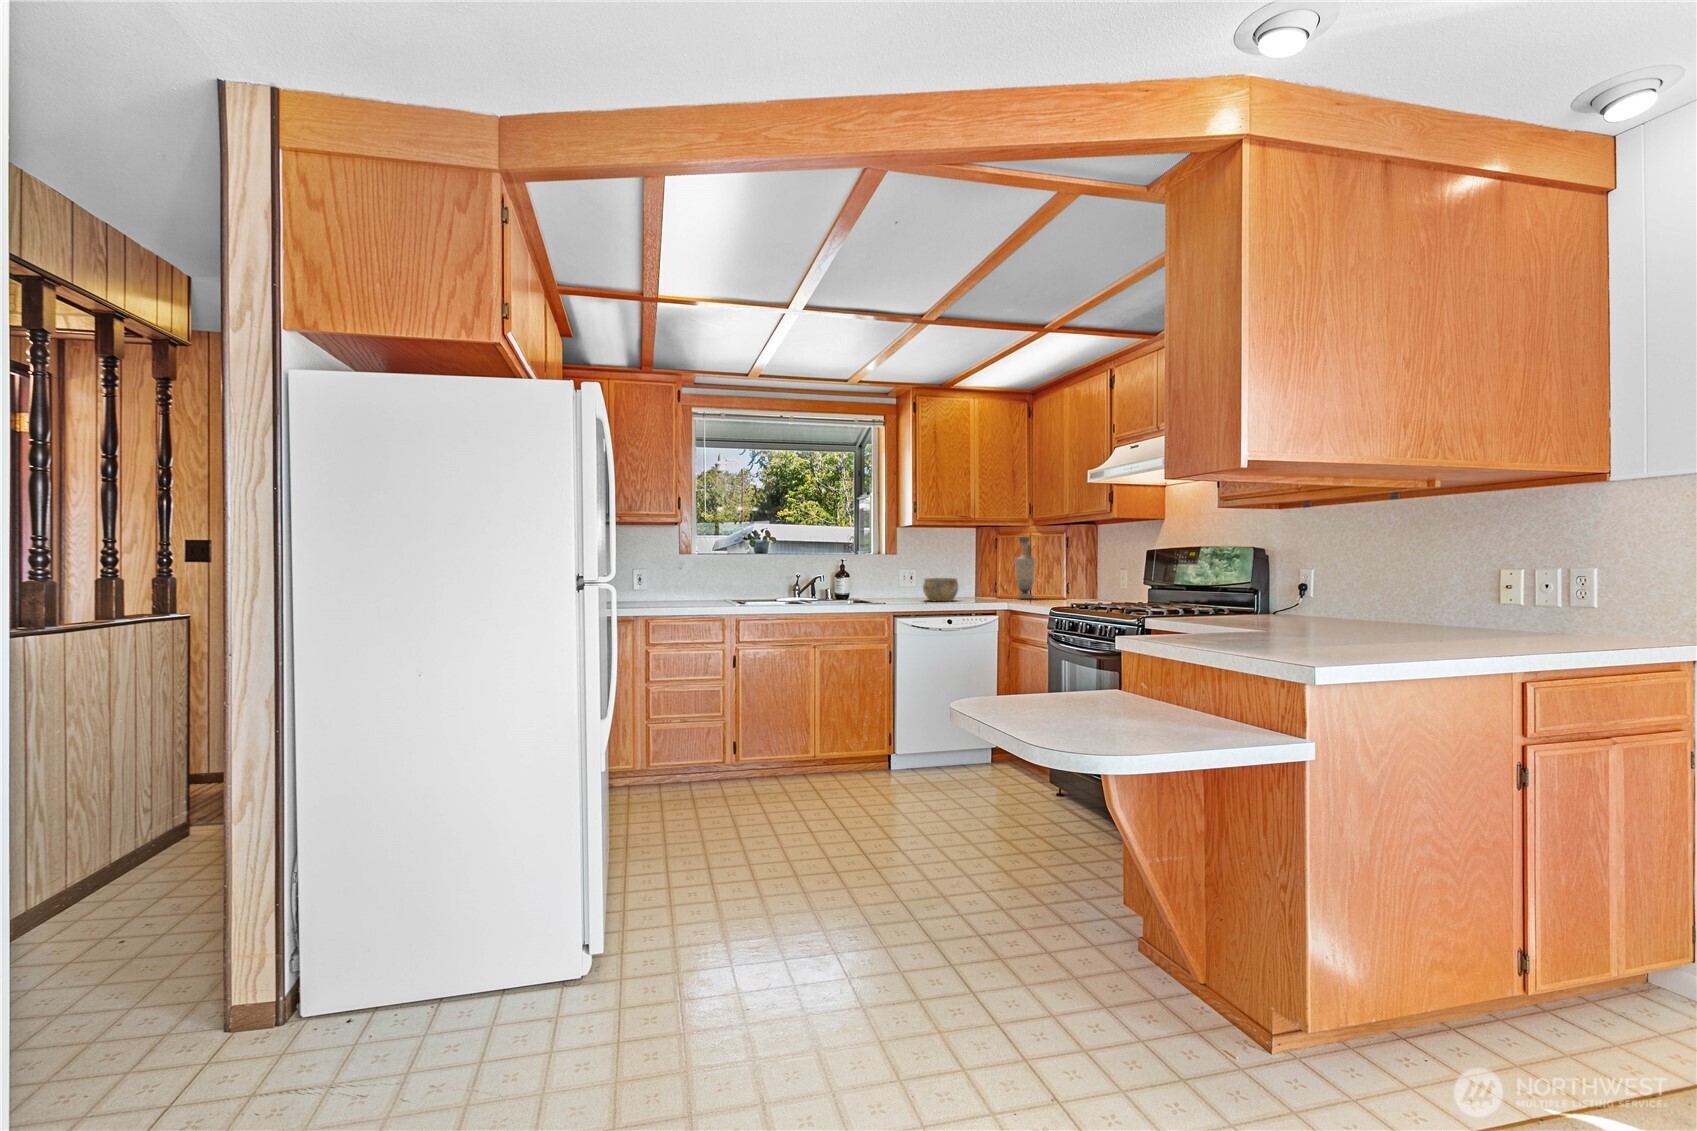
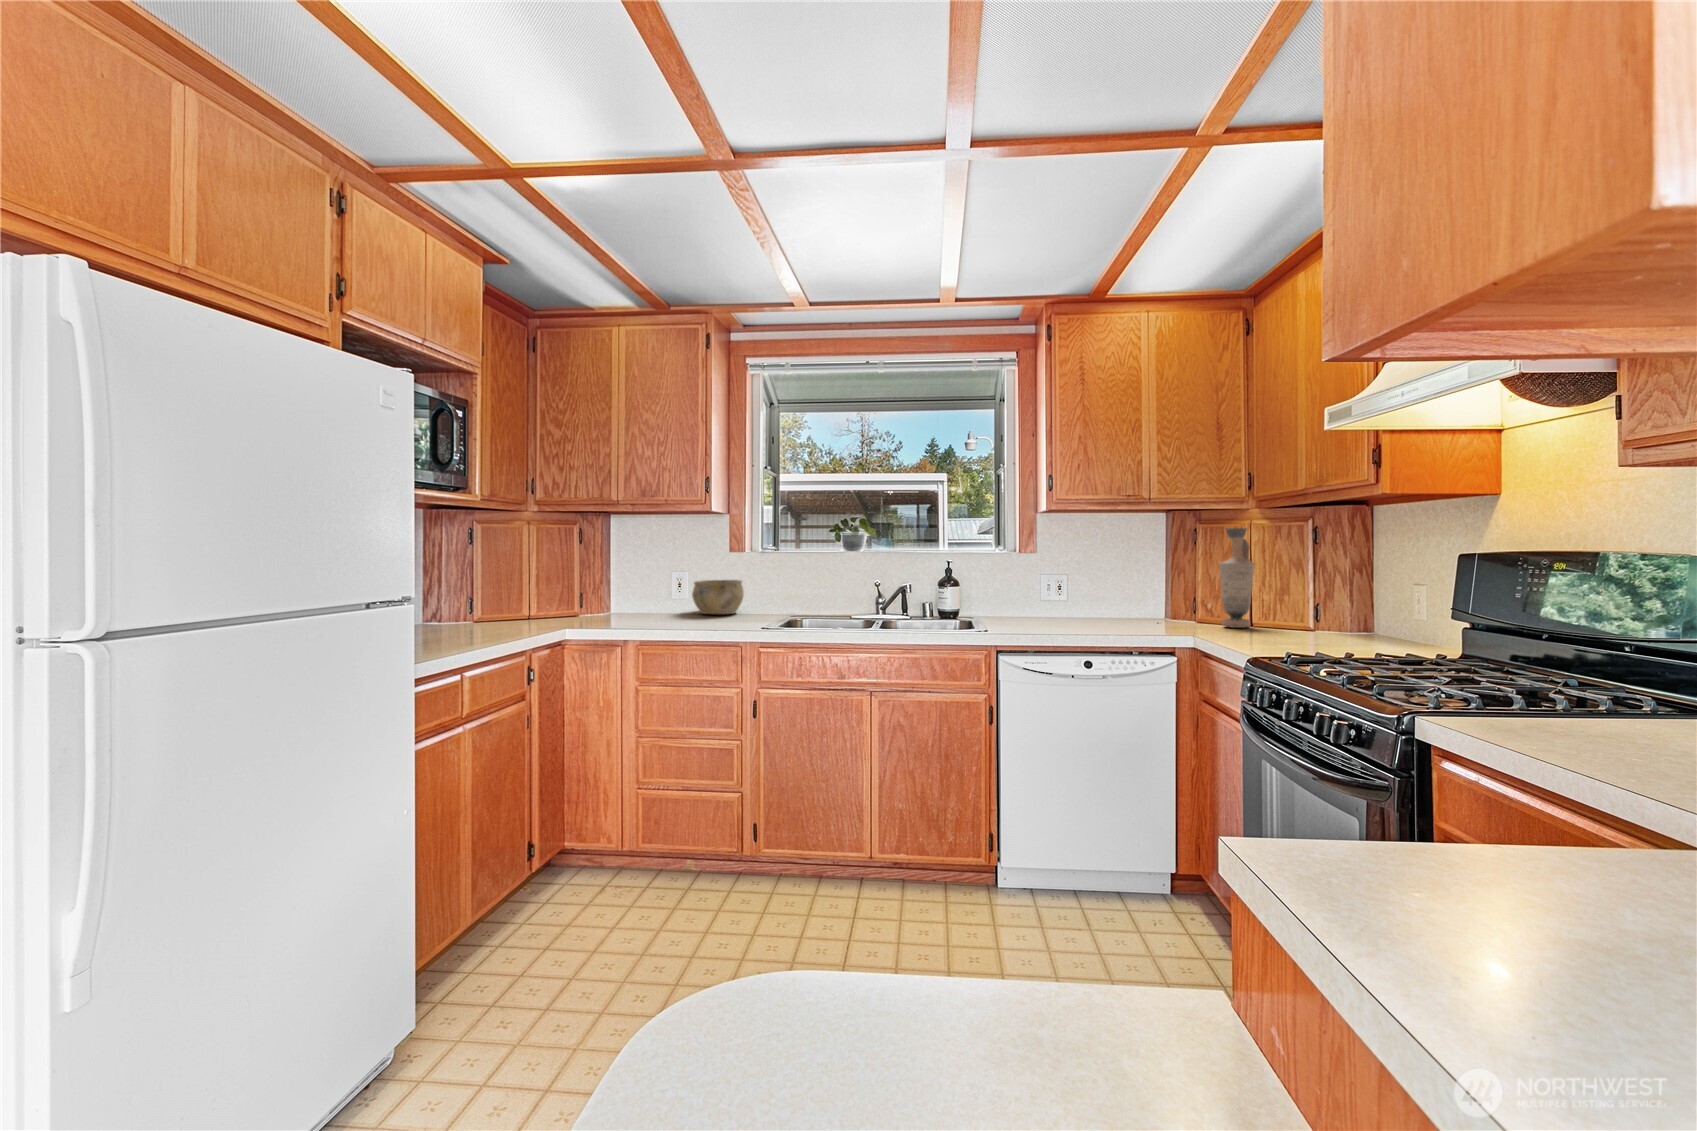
ceramic bowl: present [923,578,958,601] -> present [692,580,744,614]

